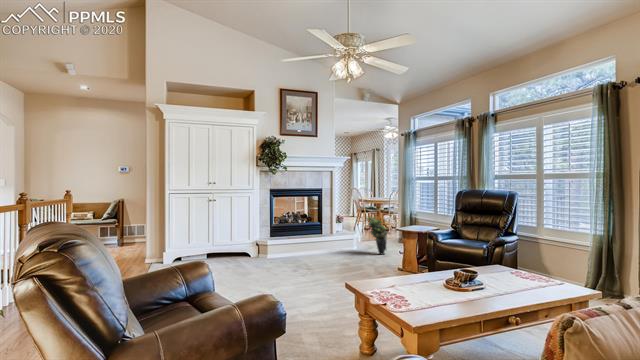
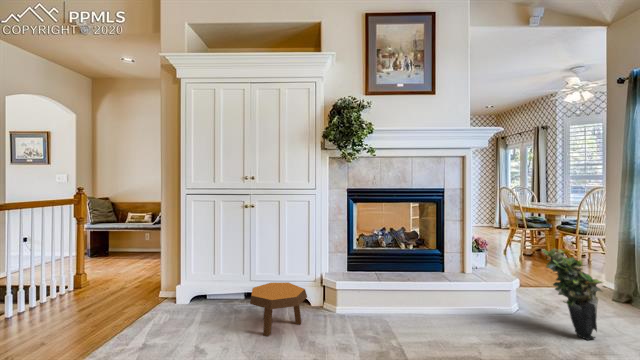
footstool: none [223,242,255,267] -> present [250,282,307,336]

